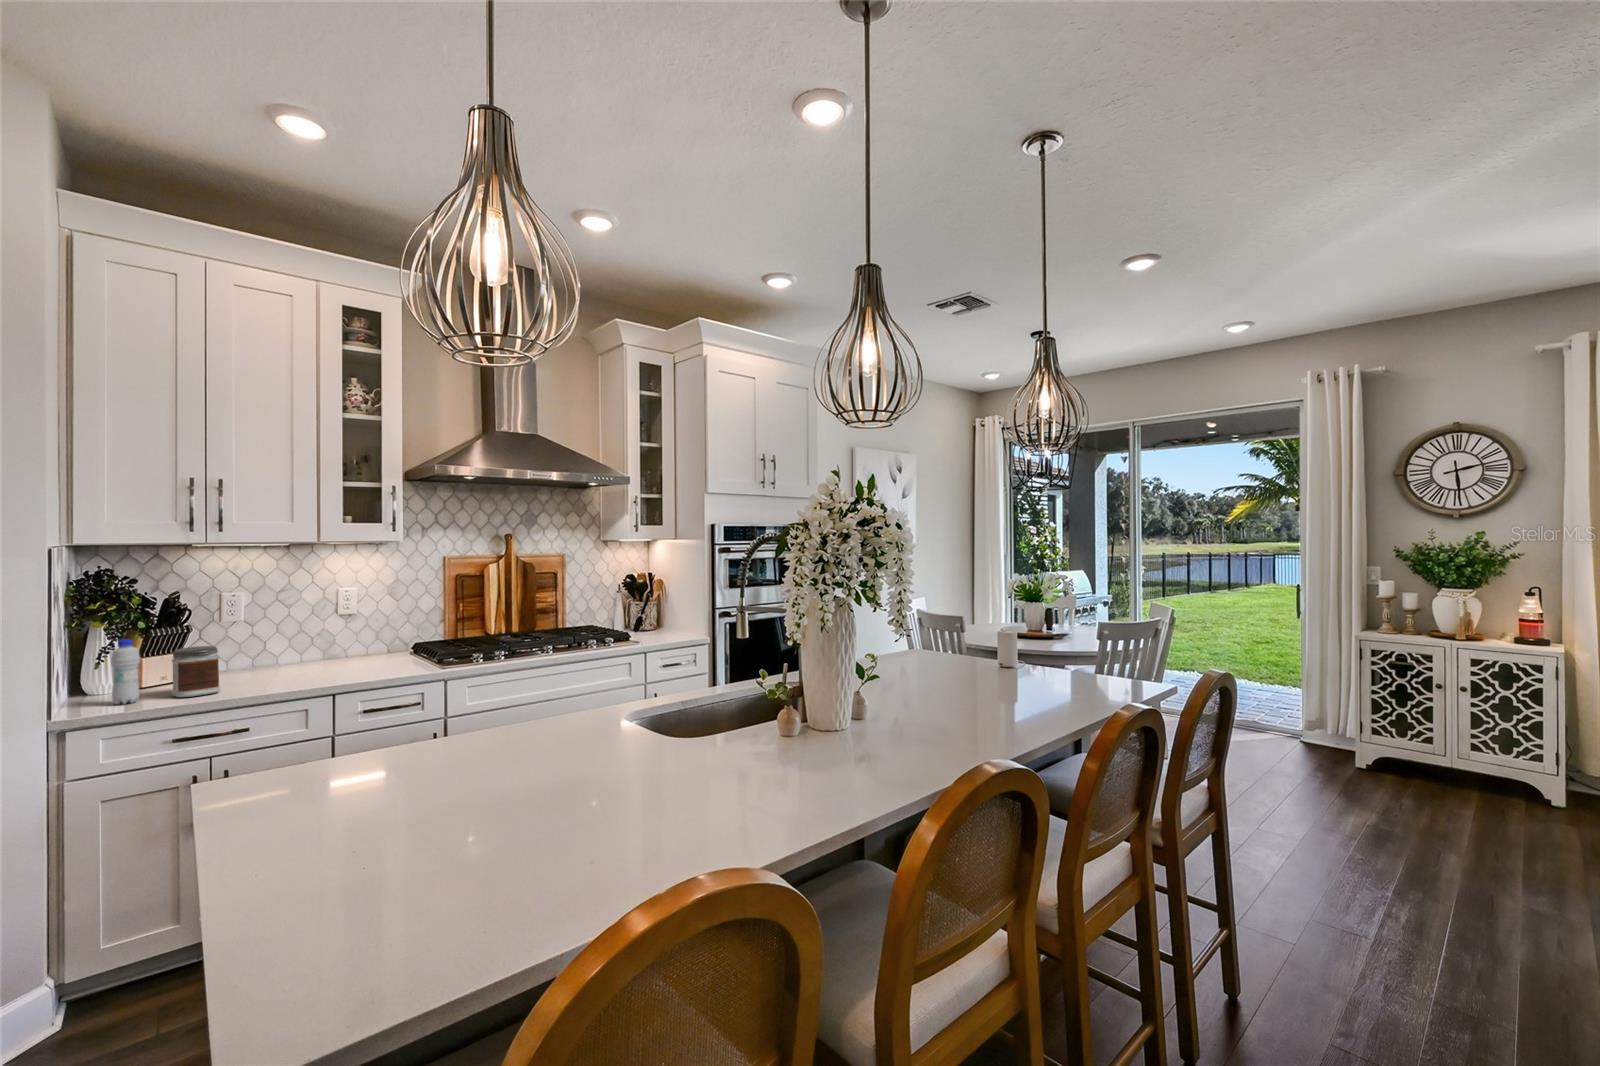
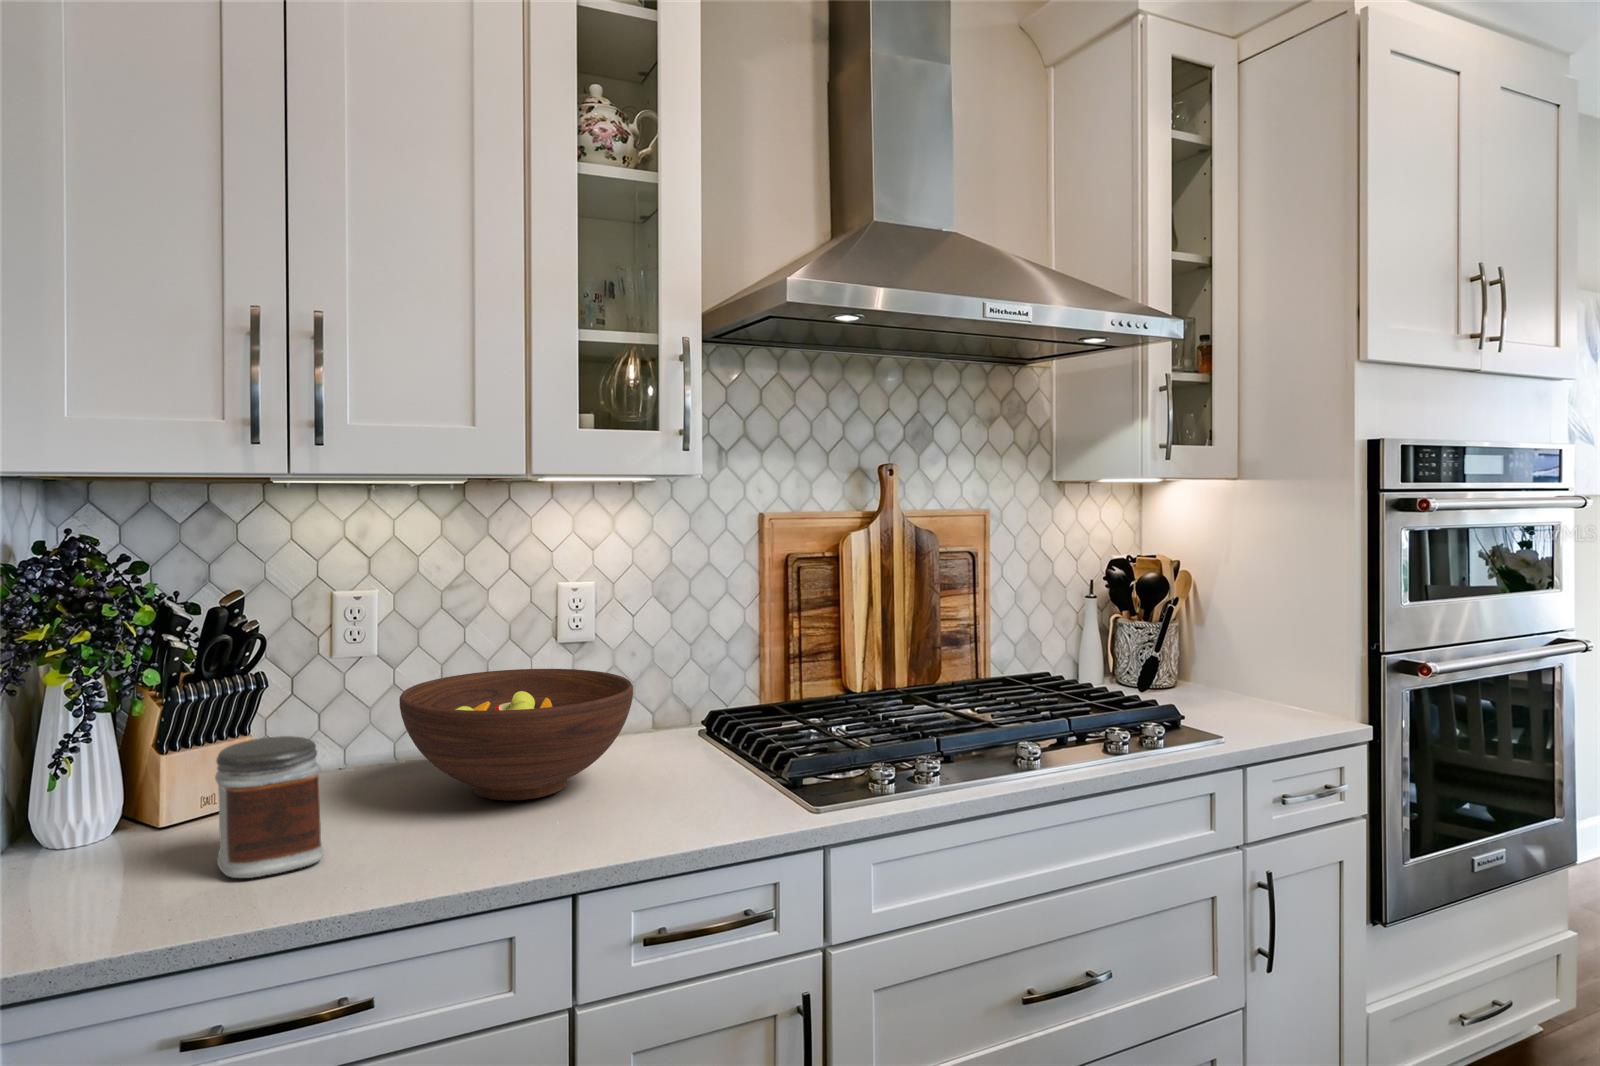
fruit bowl: none [255,624,367,674] -> present [399,669,633,801]
bottle: present [111,639,140,704] -> none [73,722,141,897]

